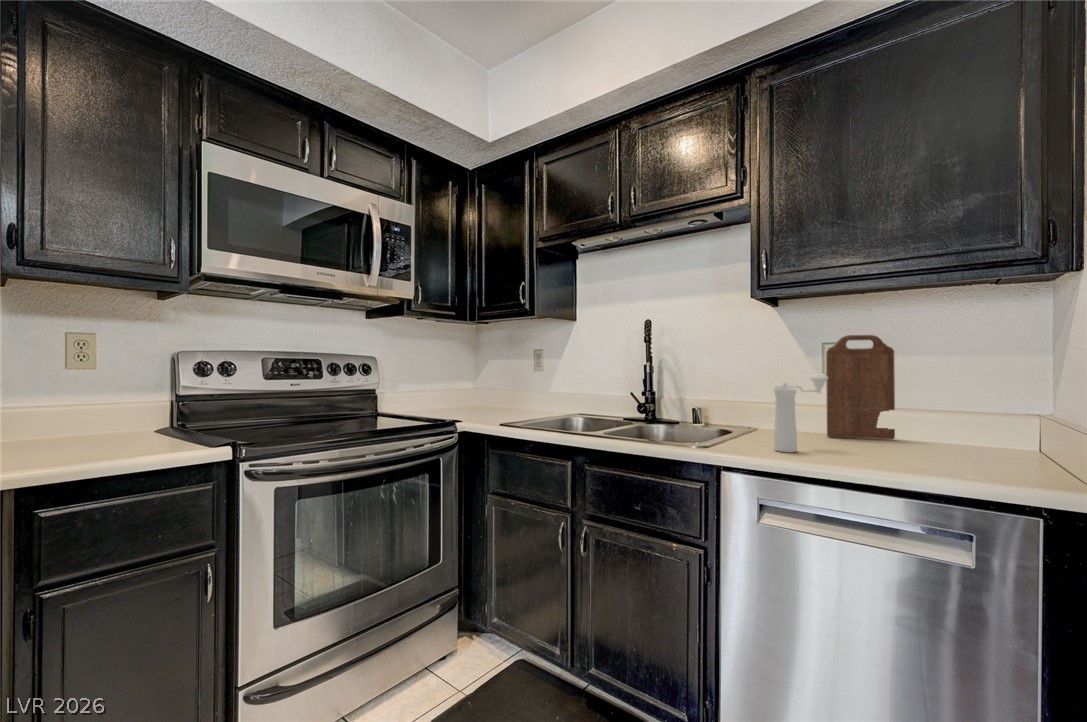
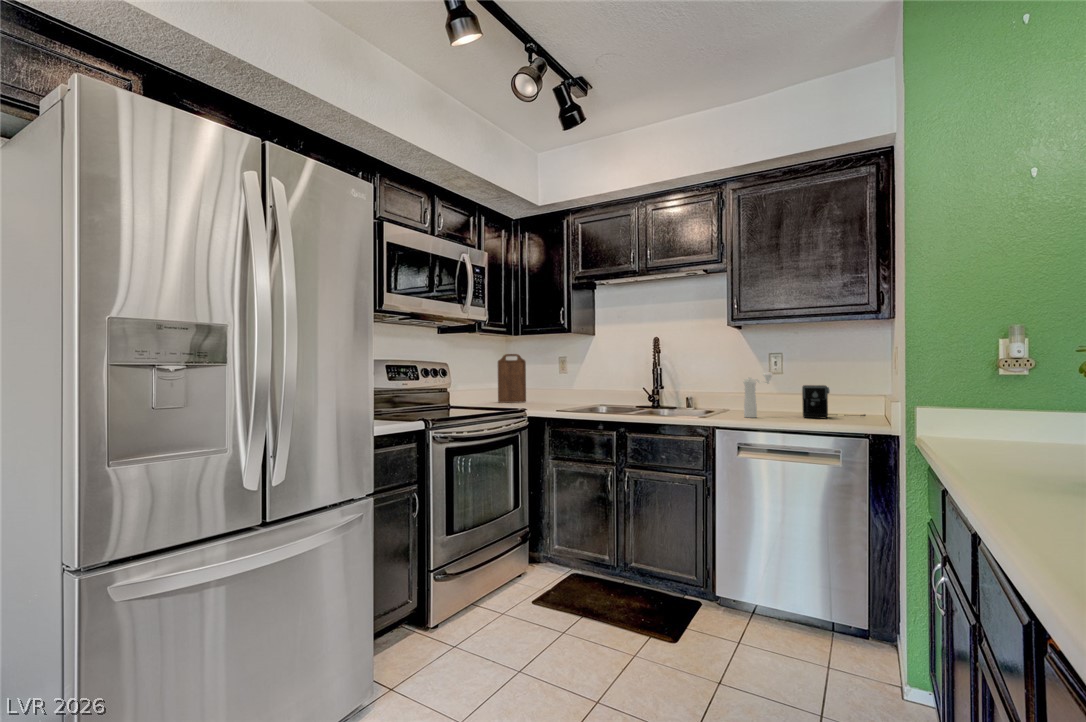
cutting board: present [826,335,895,439] -> present [498,354,526,403]
coffee maker: none [882,397,1010,460] -> present [802,385,866,418]

